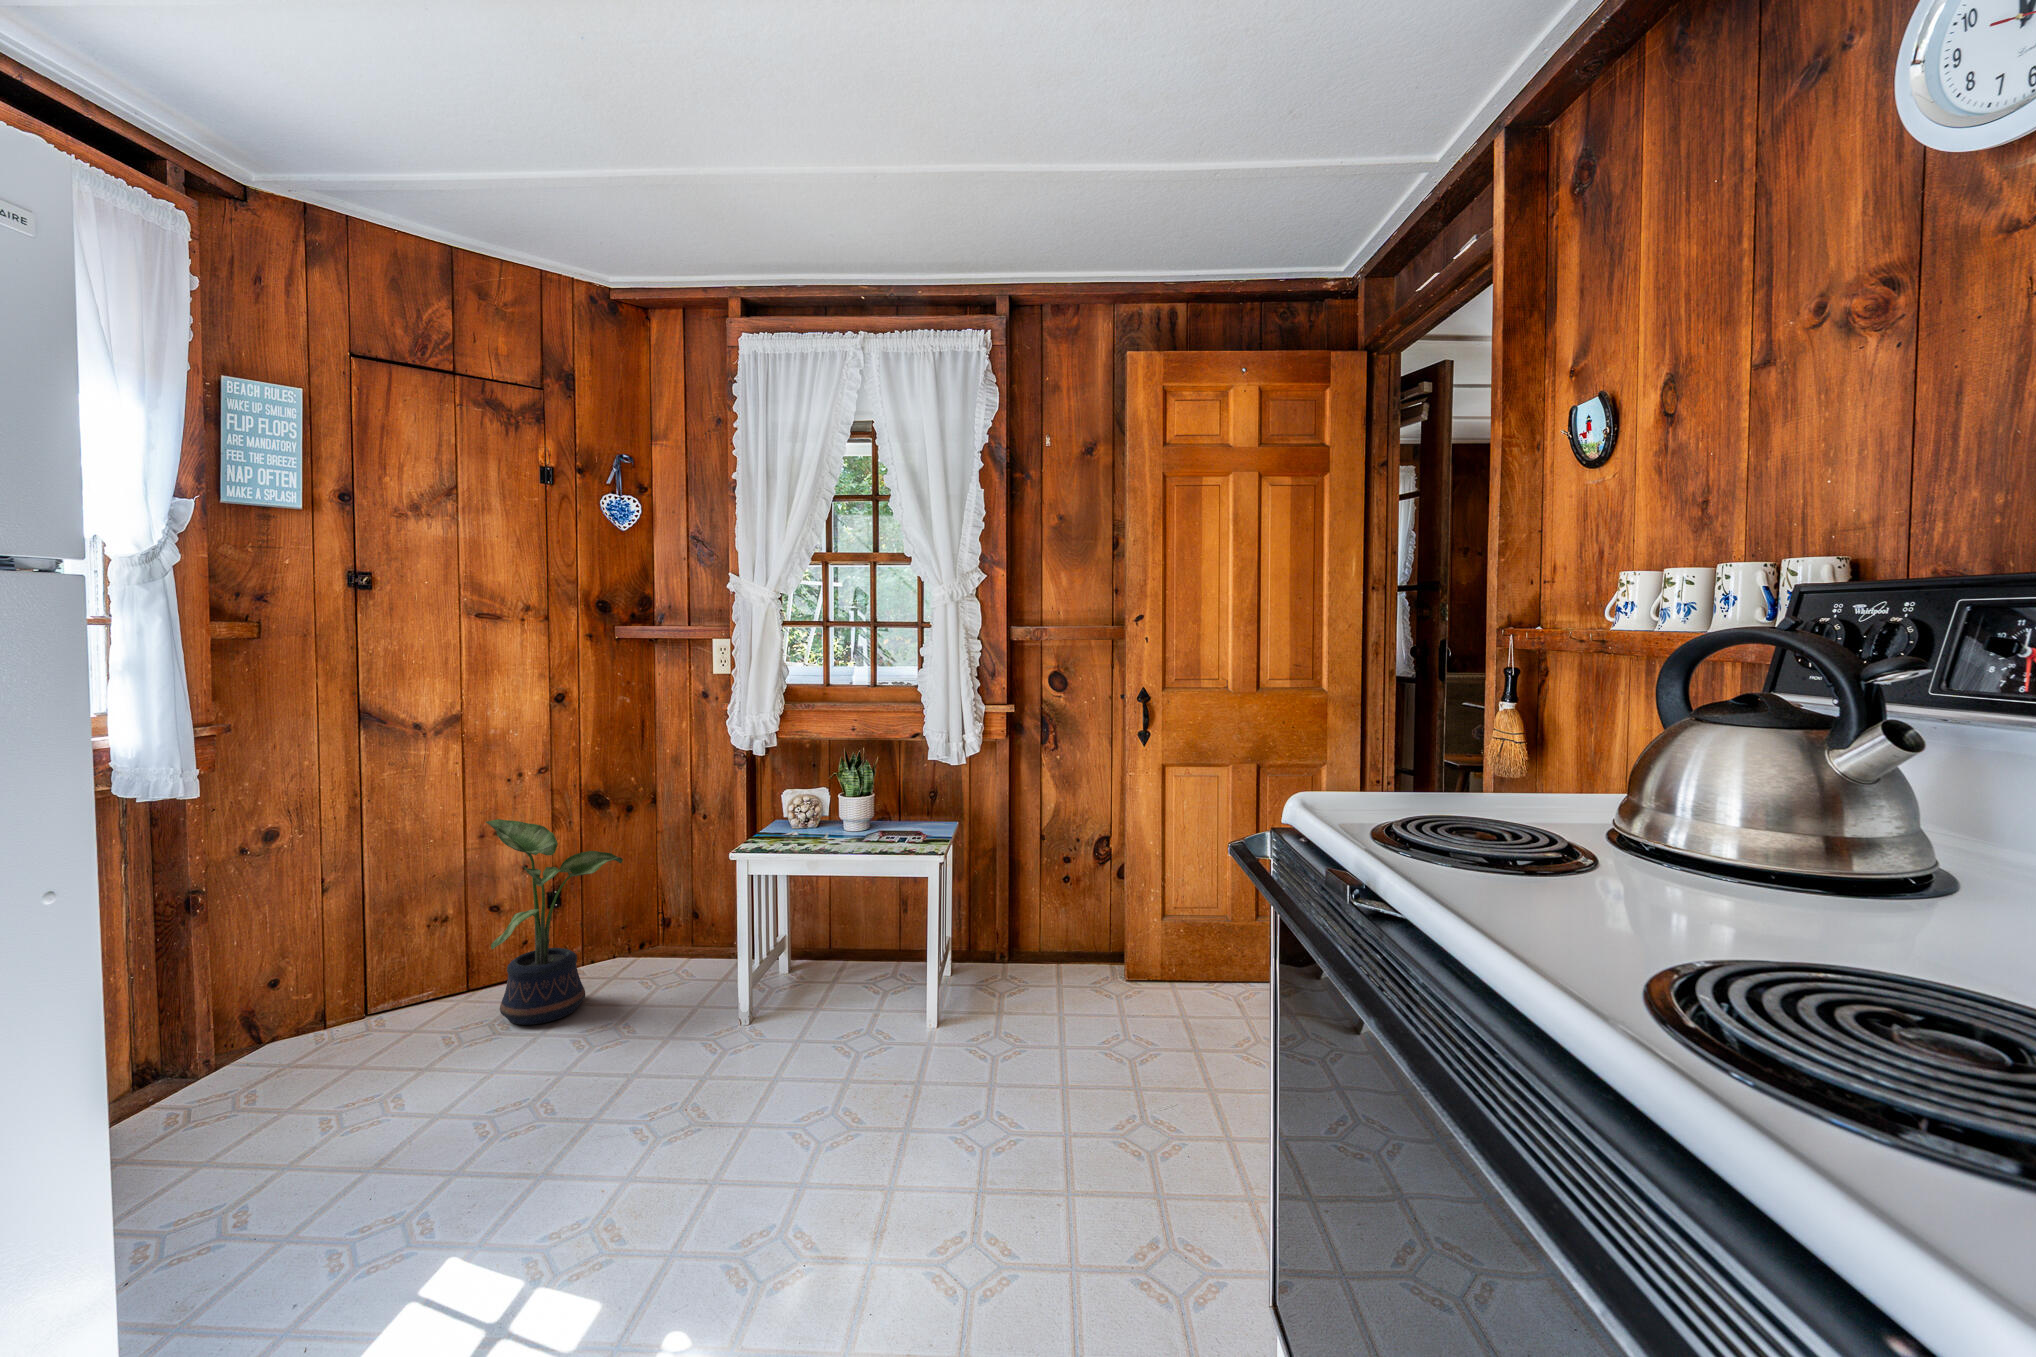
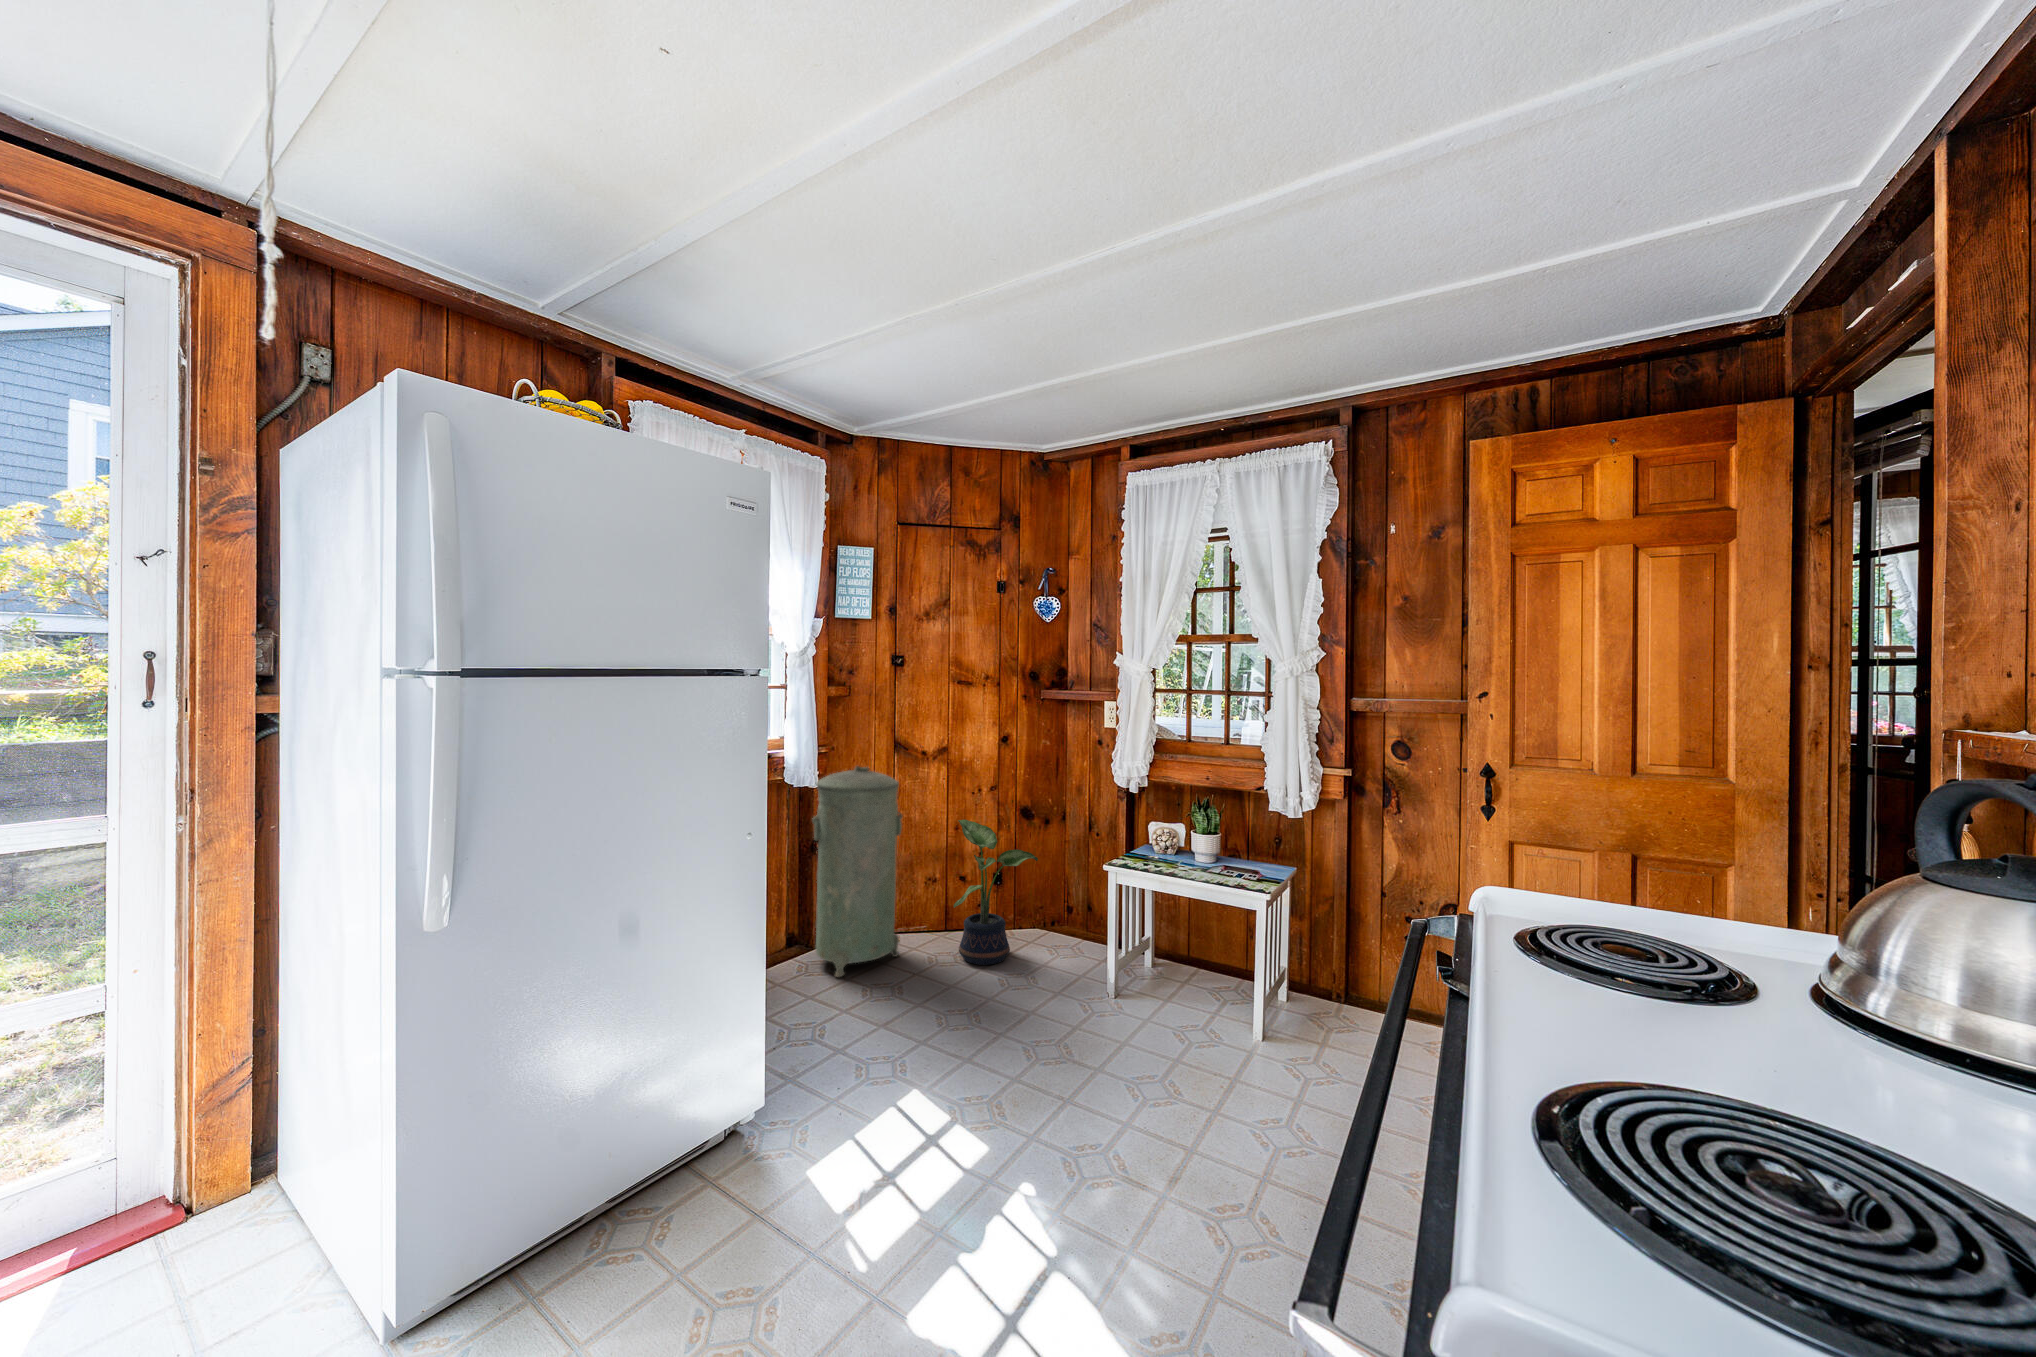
trash can: none [193,749,390,1104] -> present [812,766,902,977]

